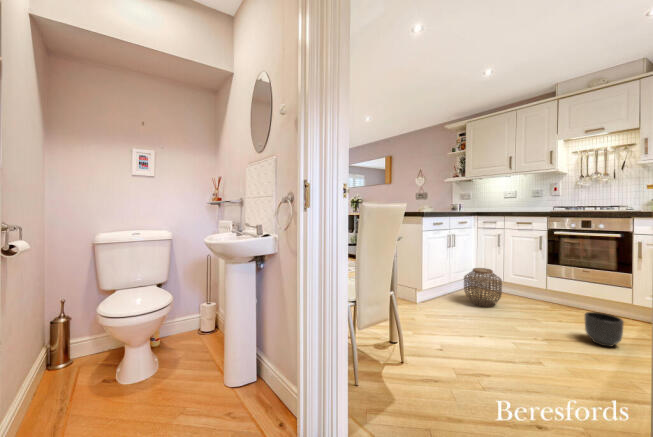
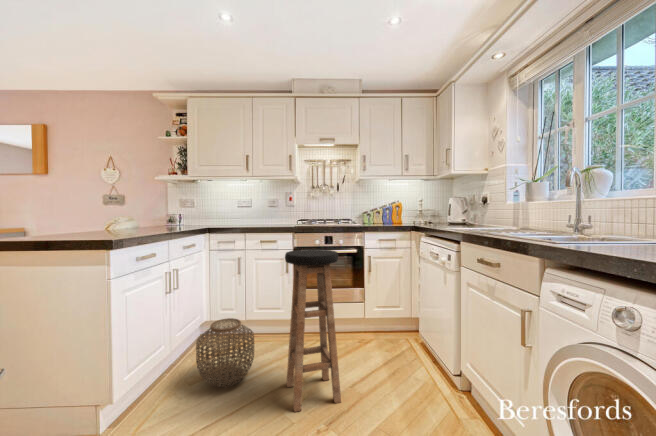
bar stool: none [520,227,566,334] -> present [285,249,341,412]
planter: present [585,312,624,347] -> none [362,355,399,403]

